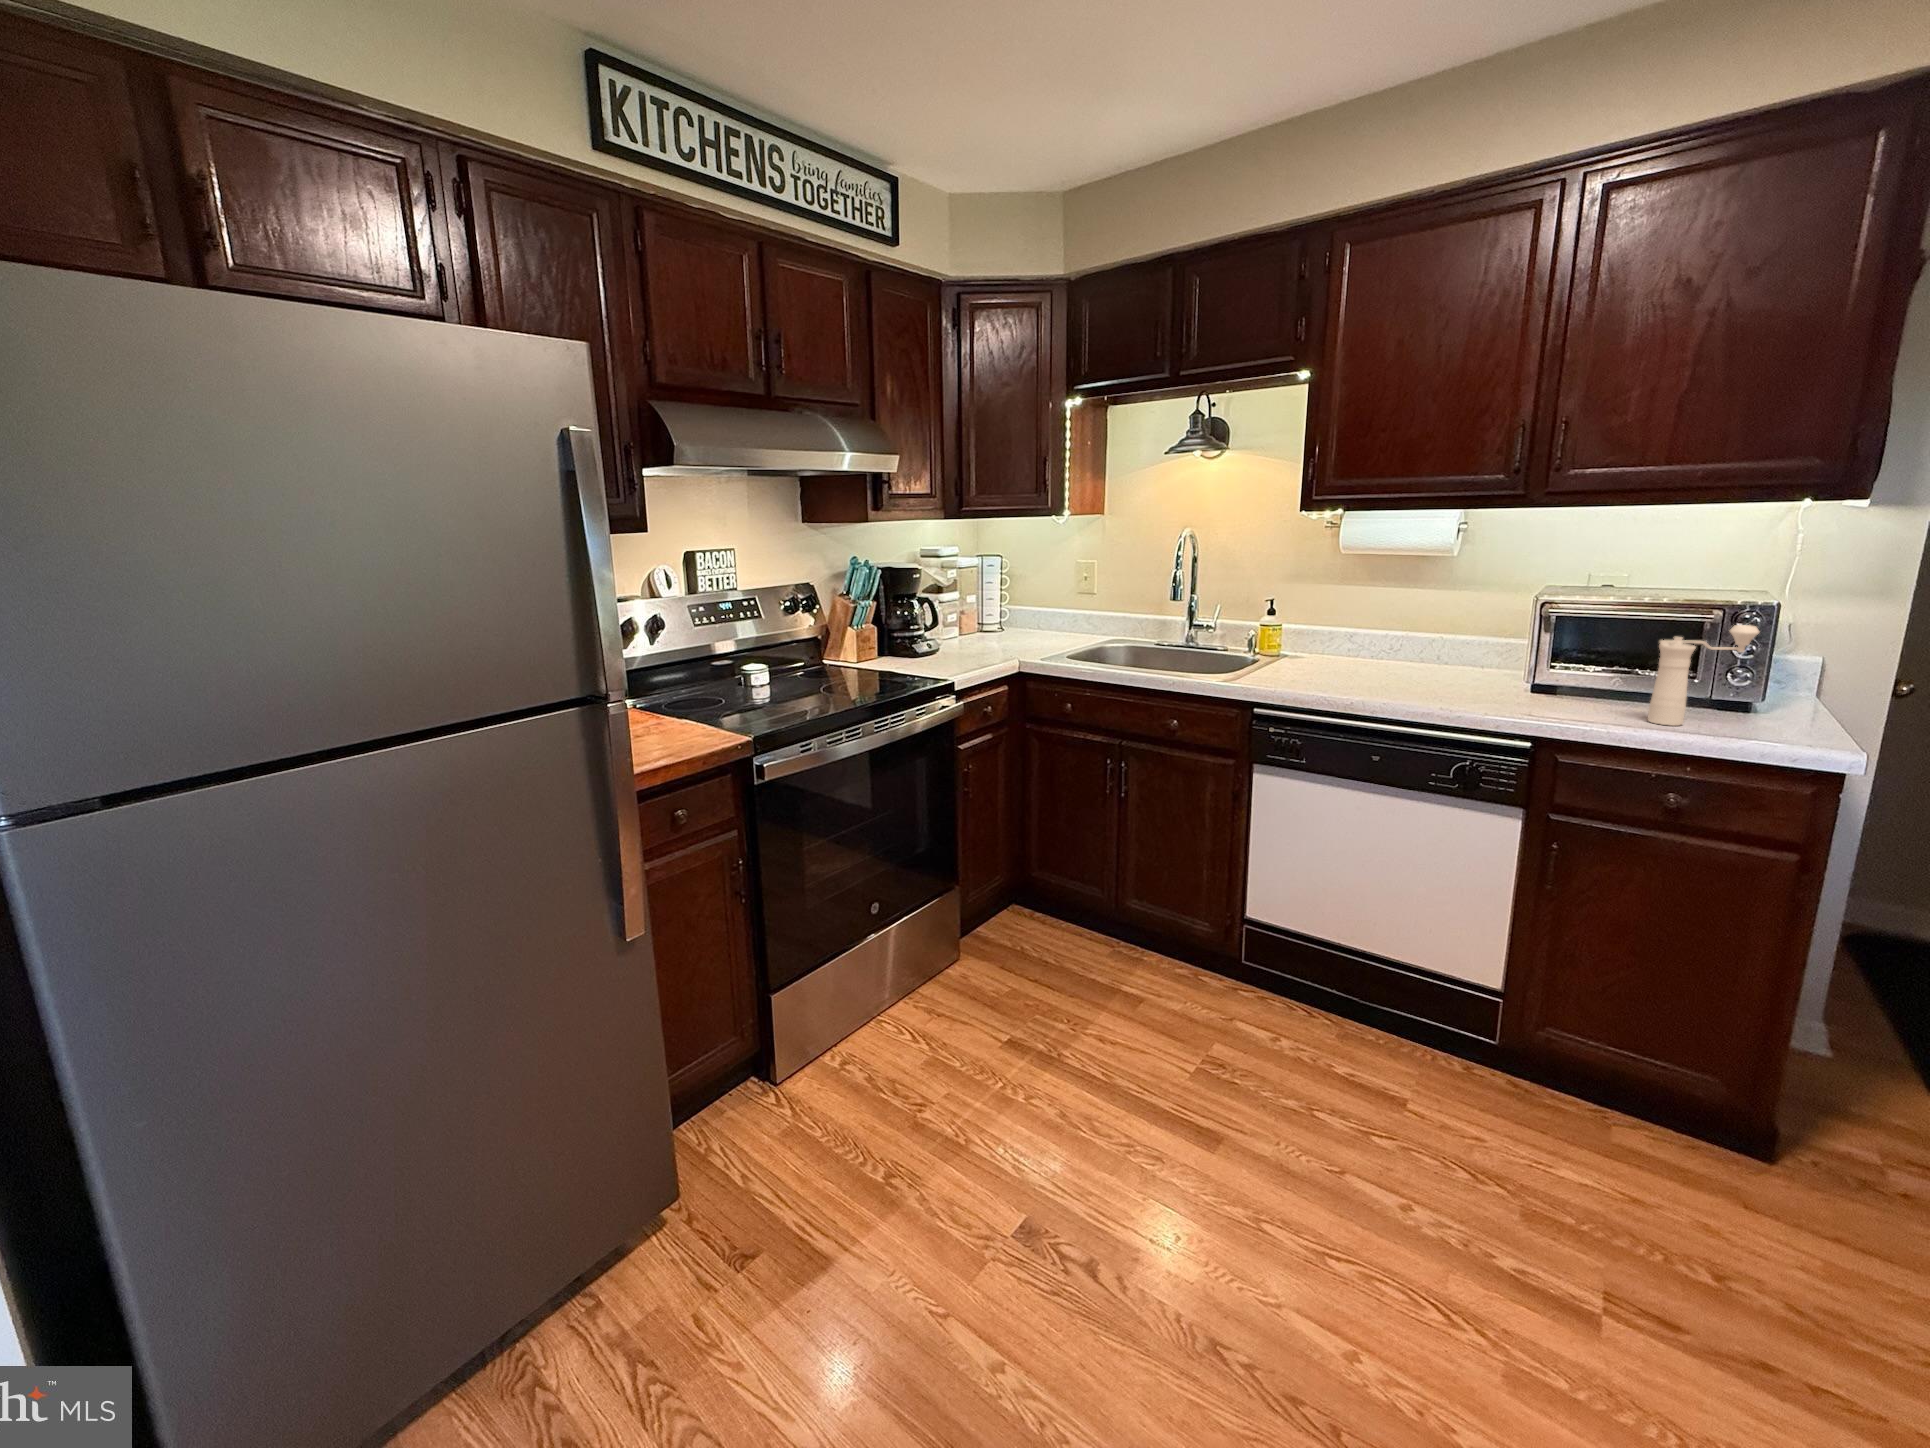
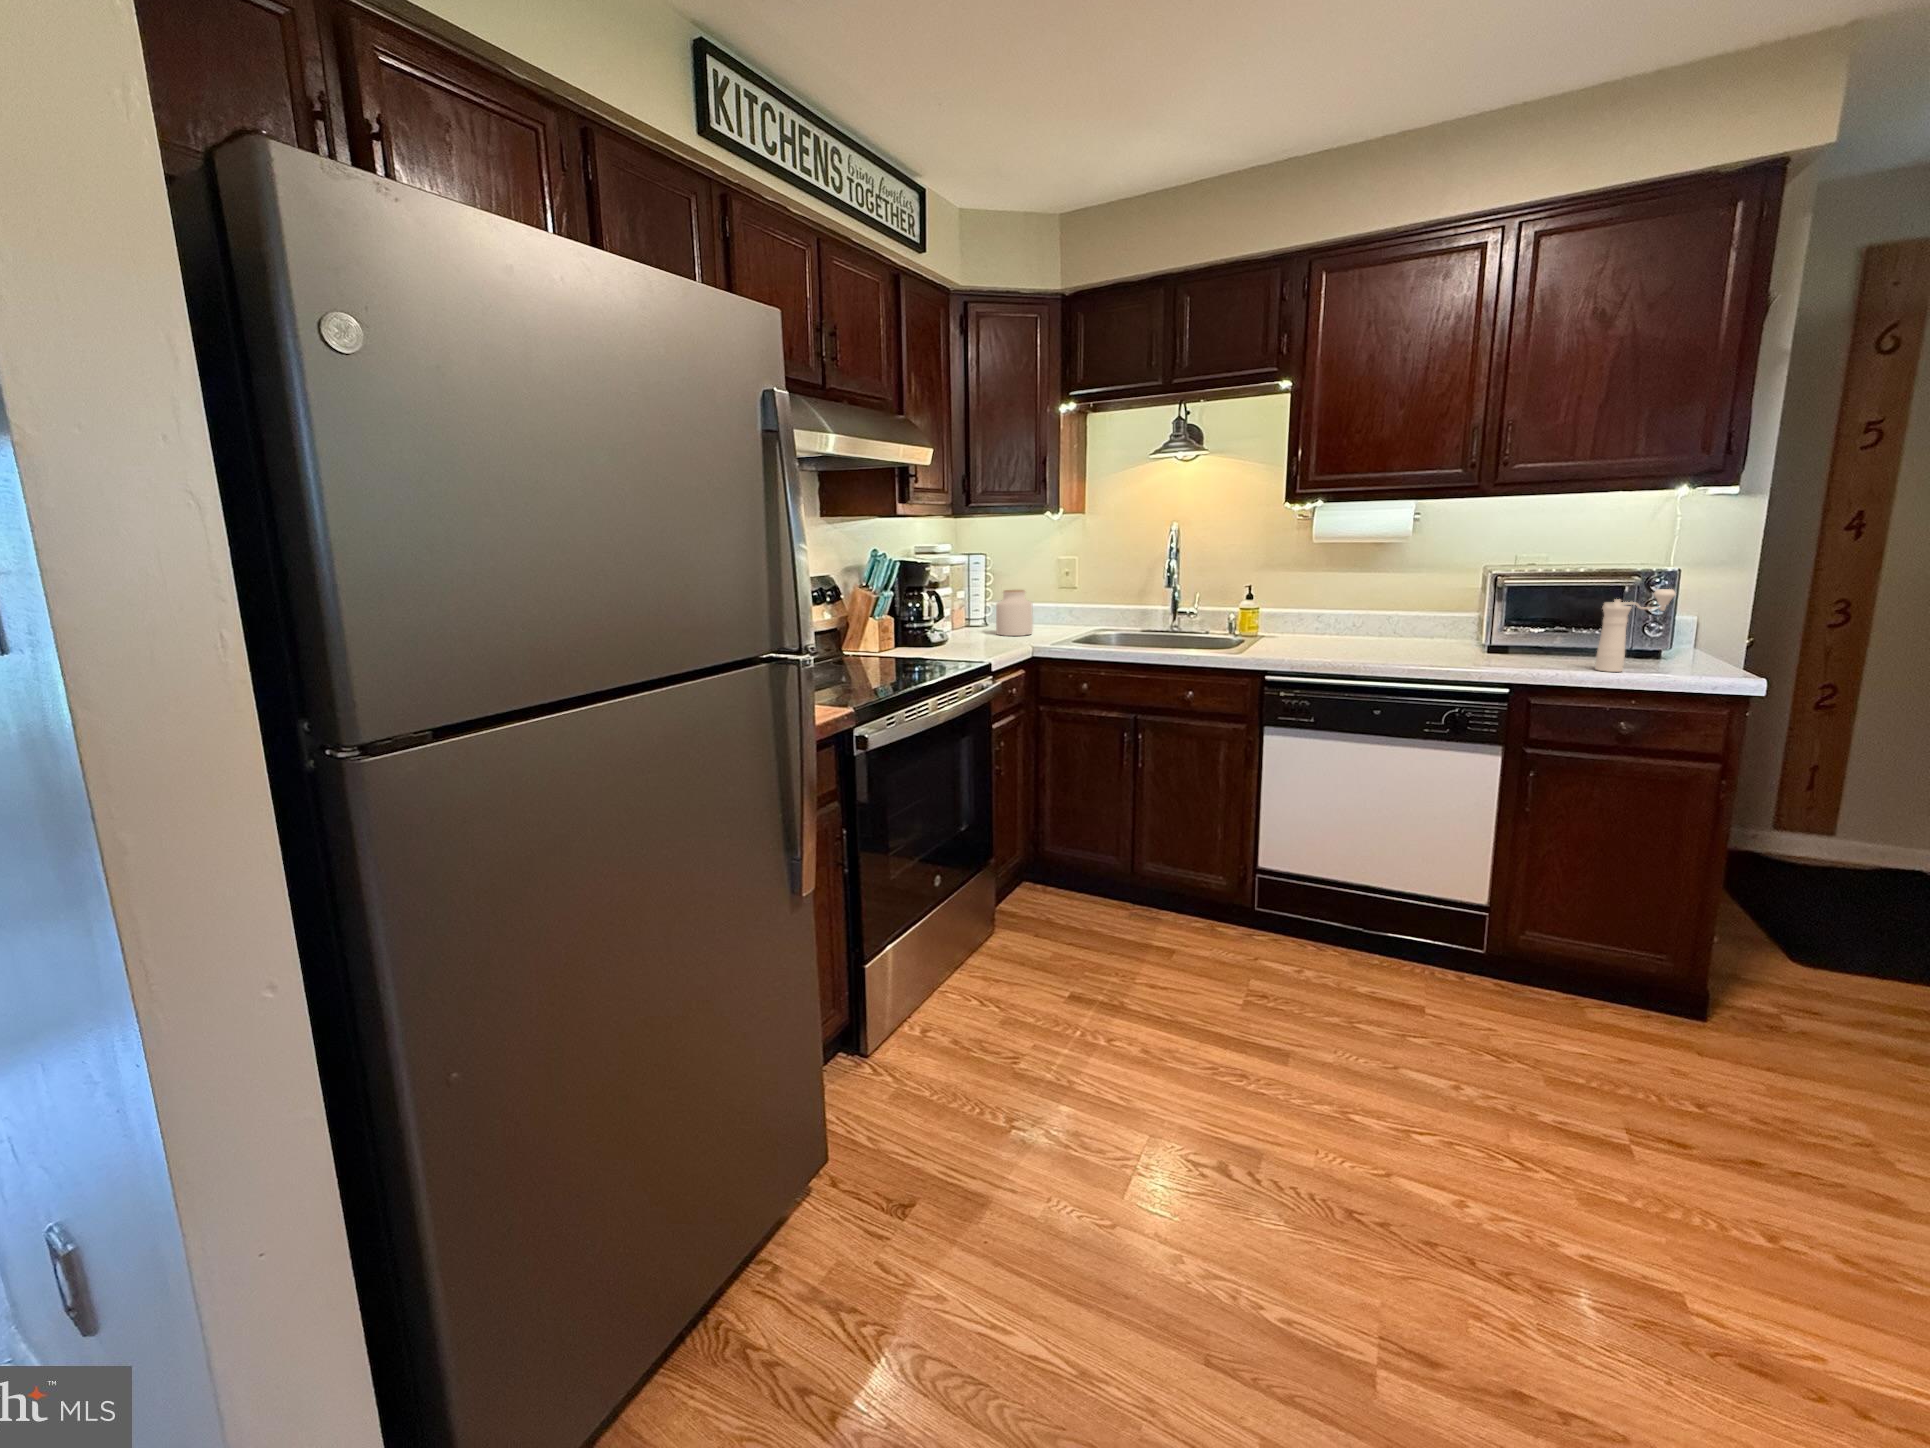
jar: none [995,597,1034,647] -> present [996,590,1033,636]

